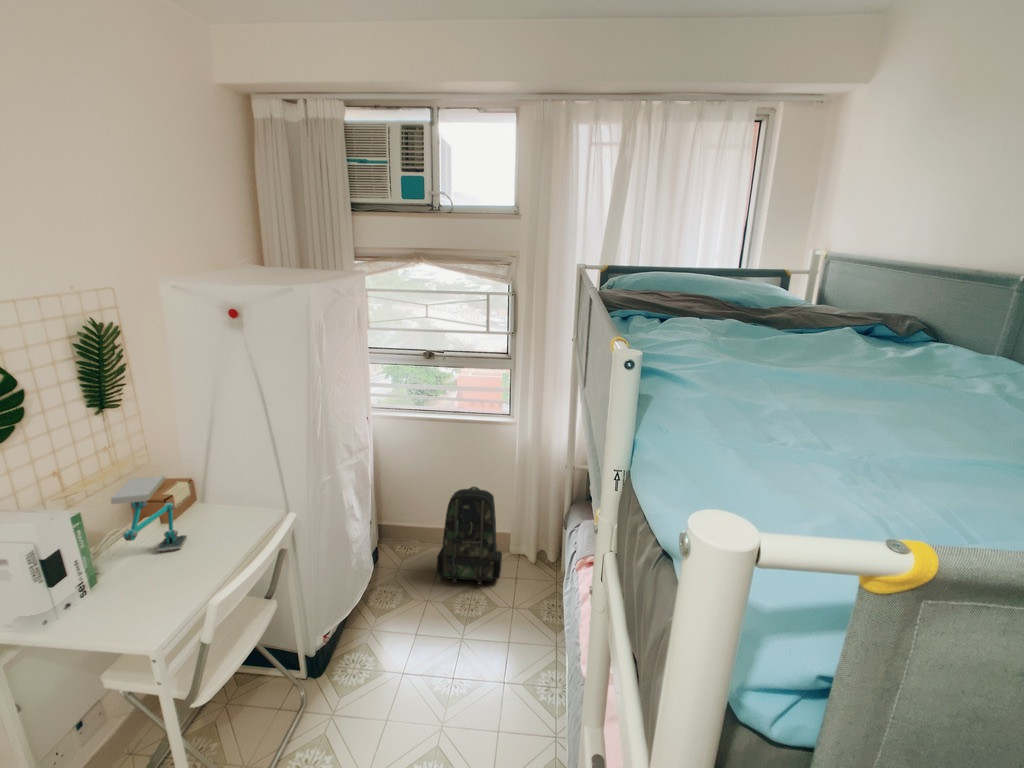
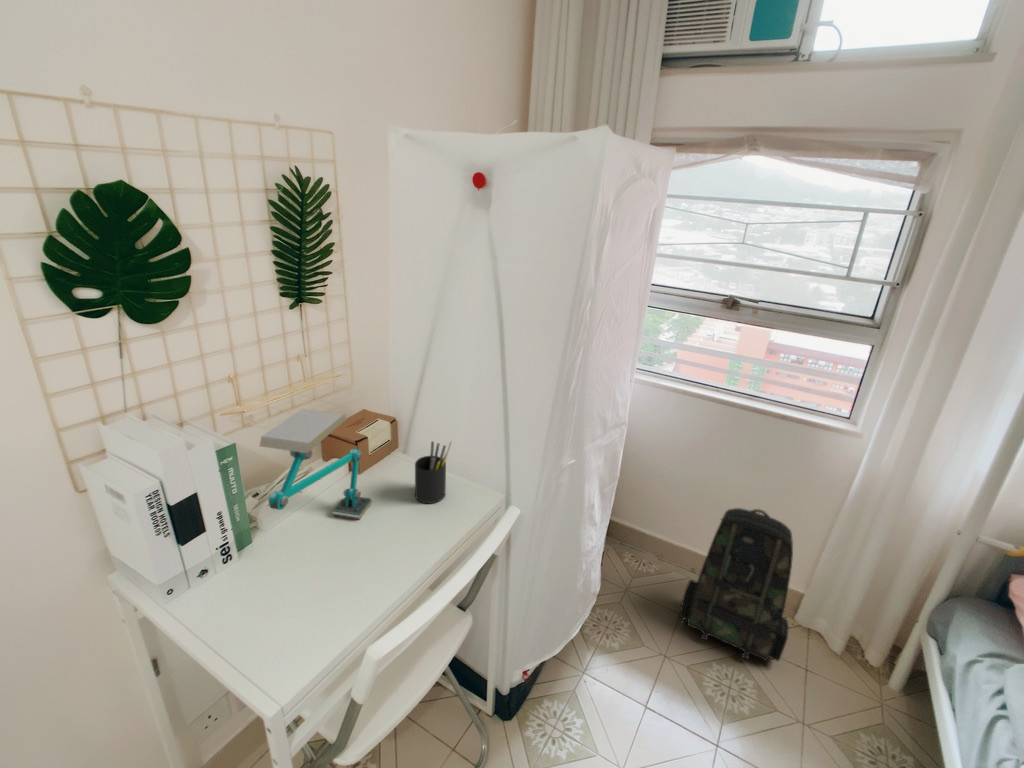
pen holder: none [217,481,243,528] -> present [415,442,451,503]

